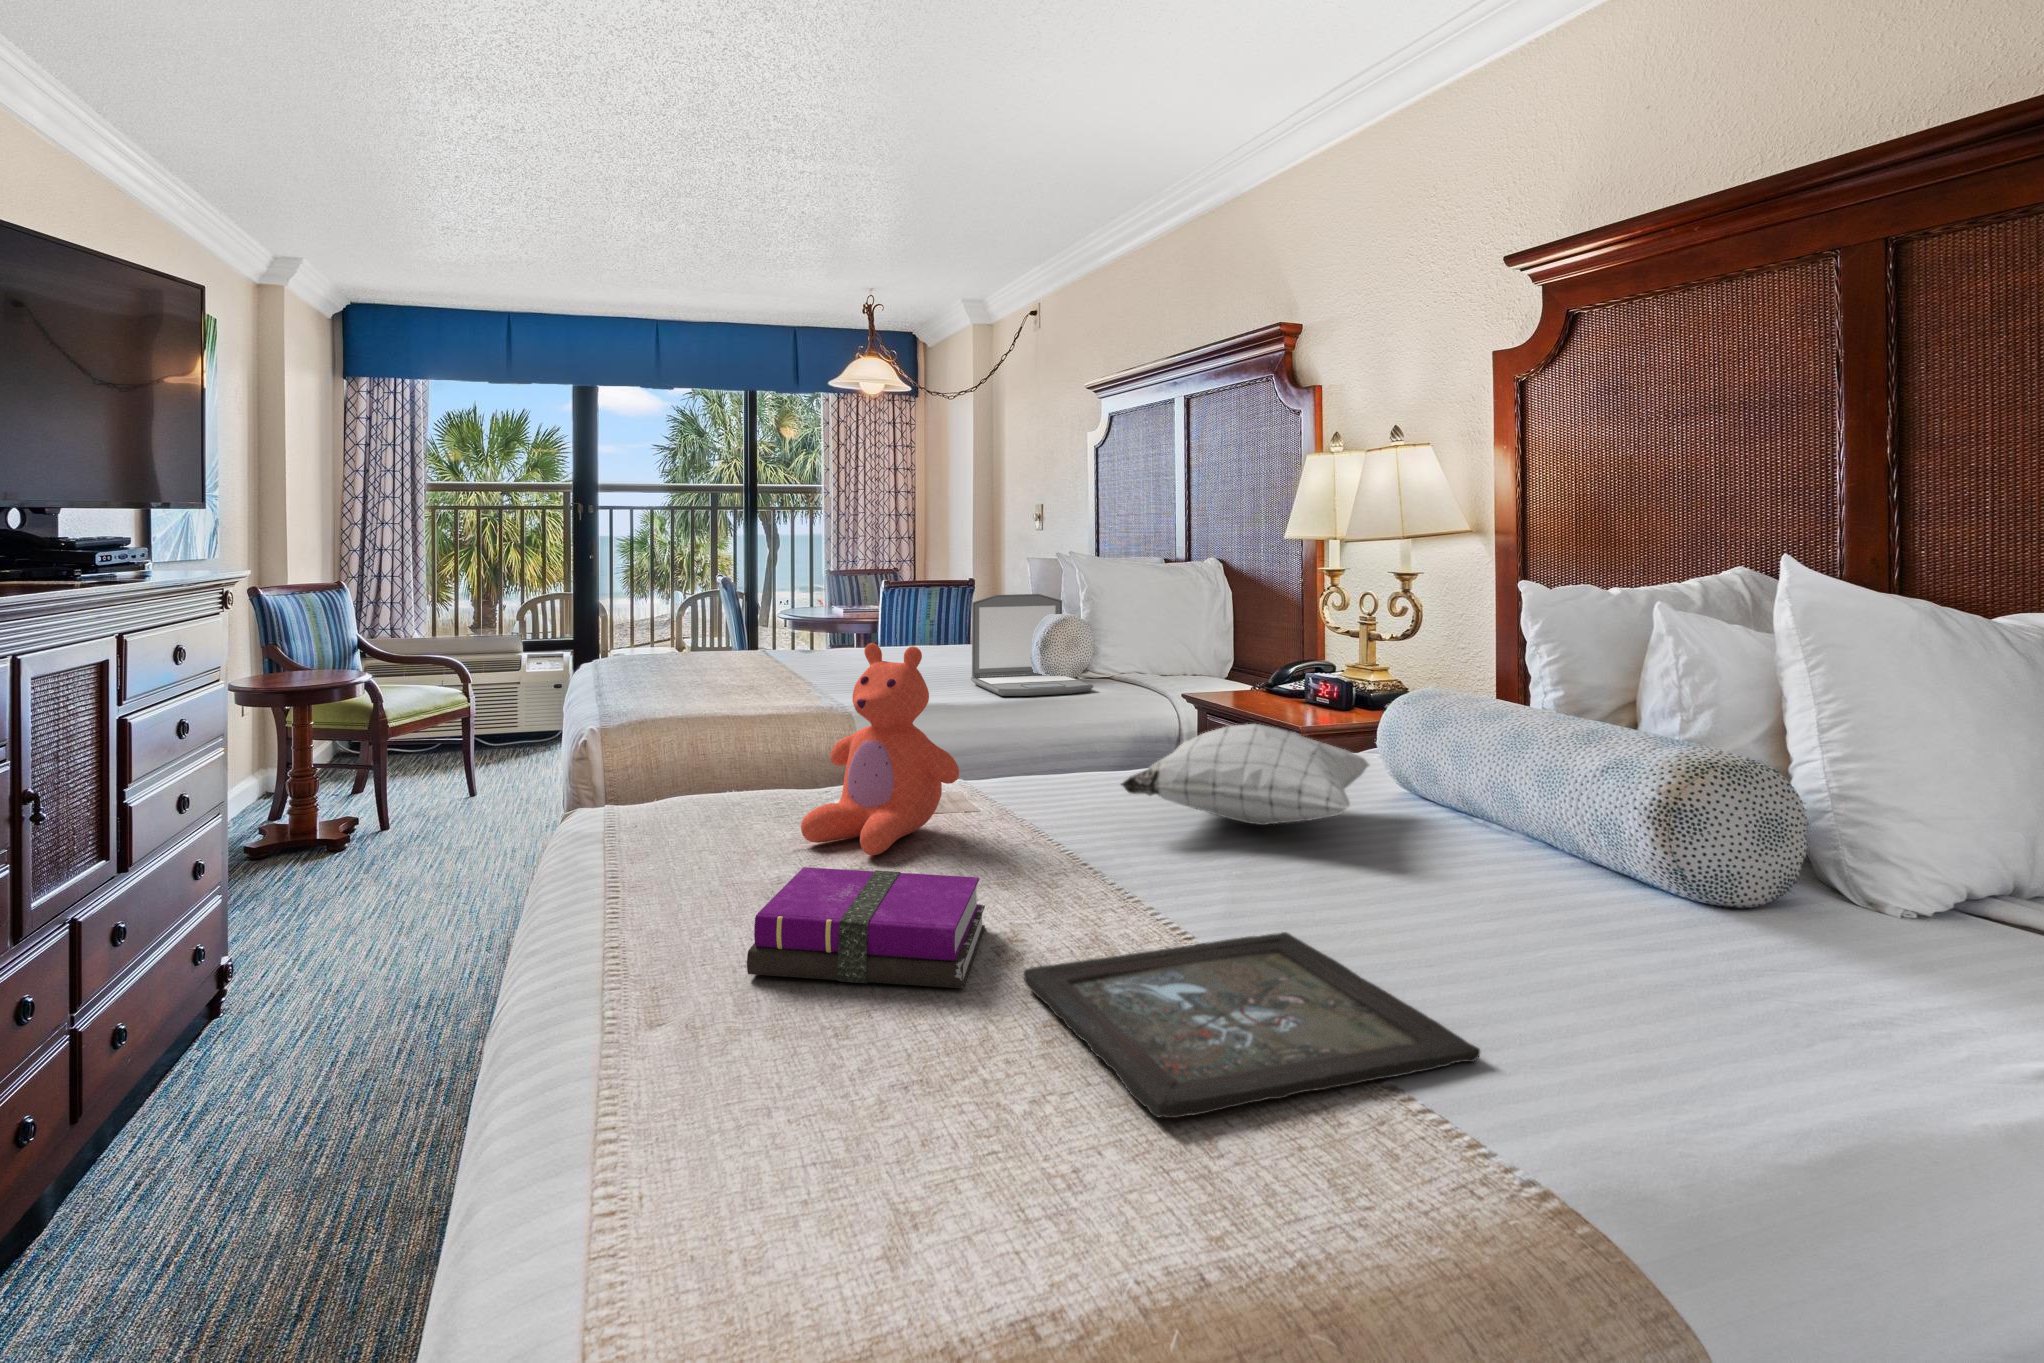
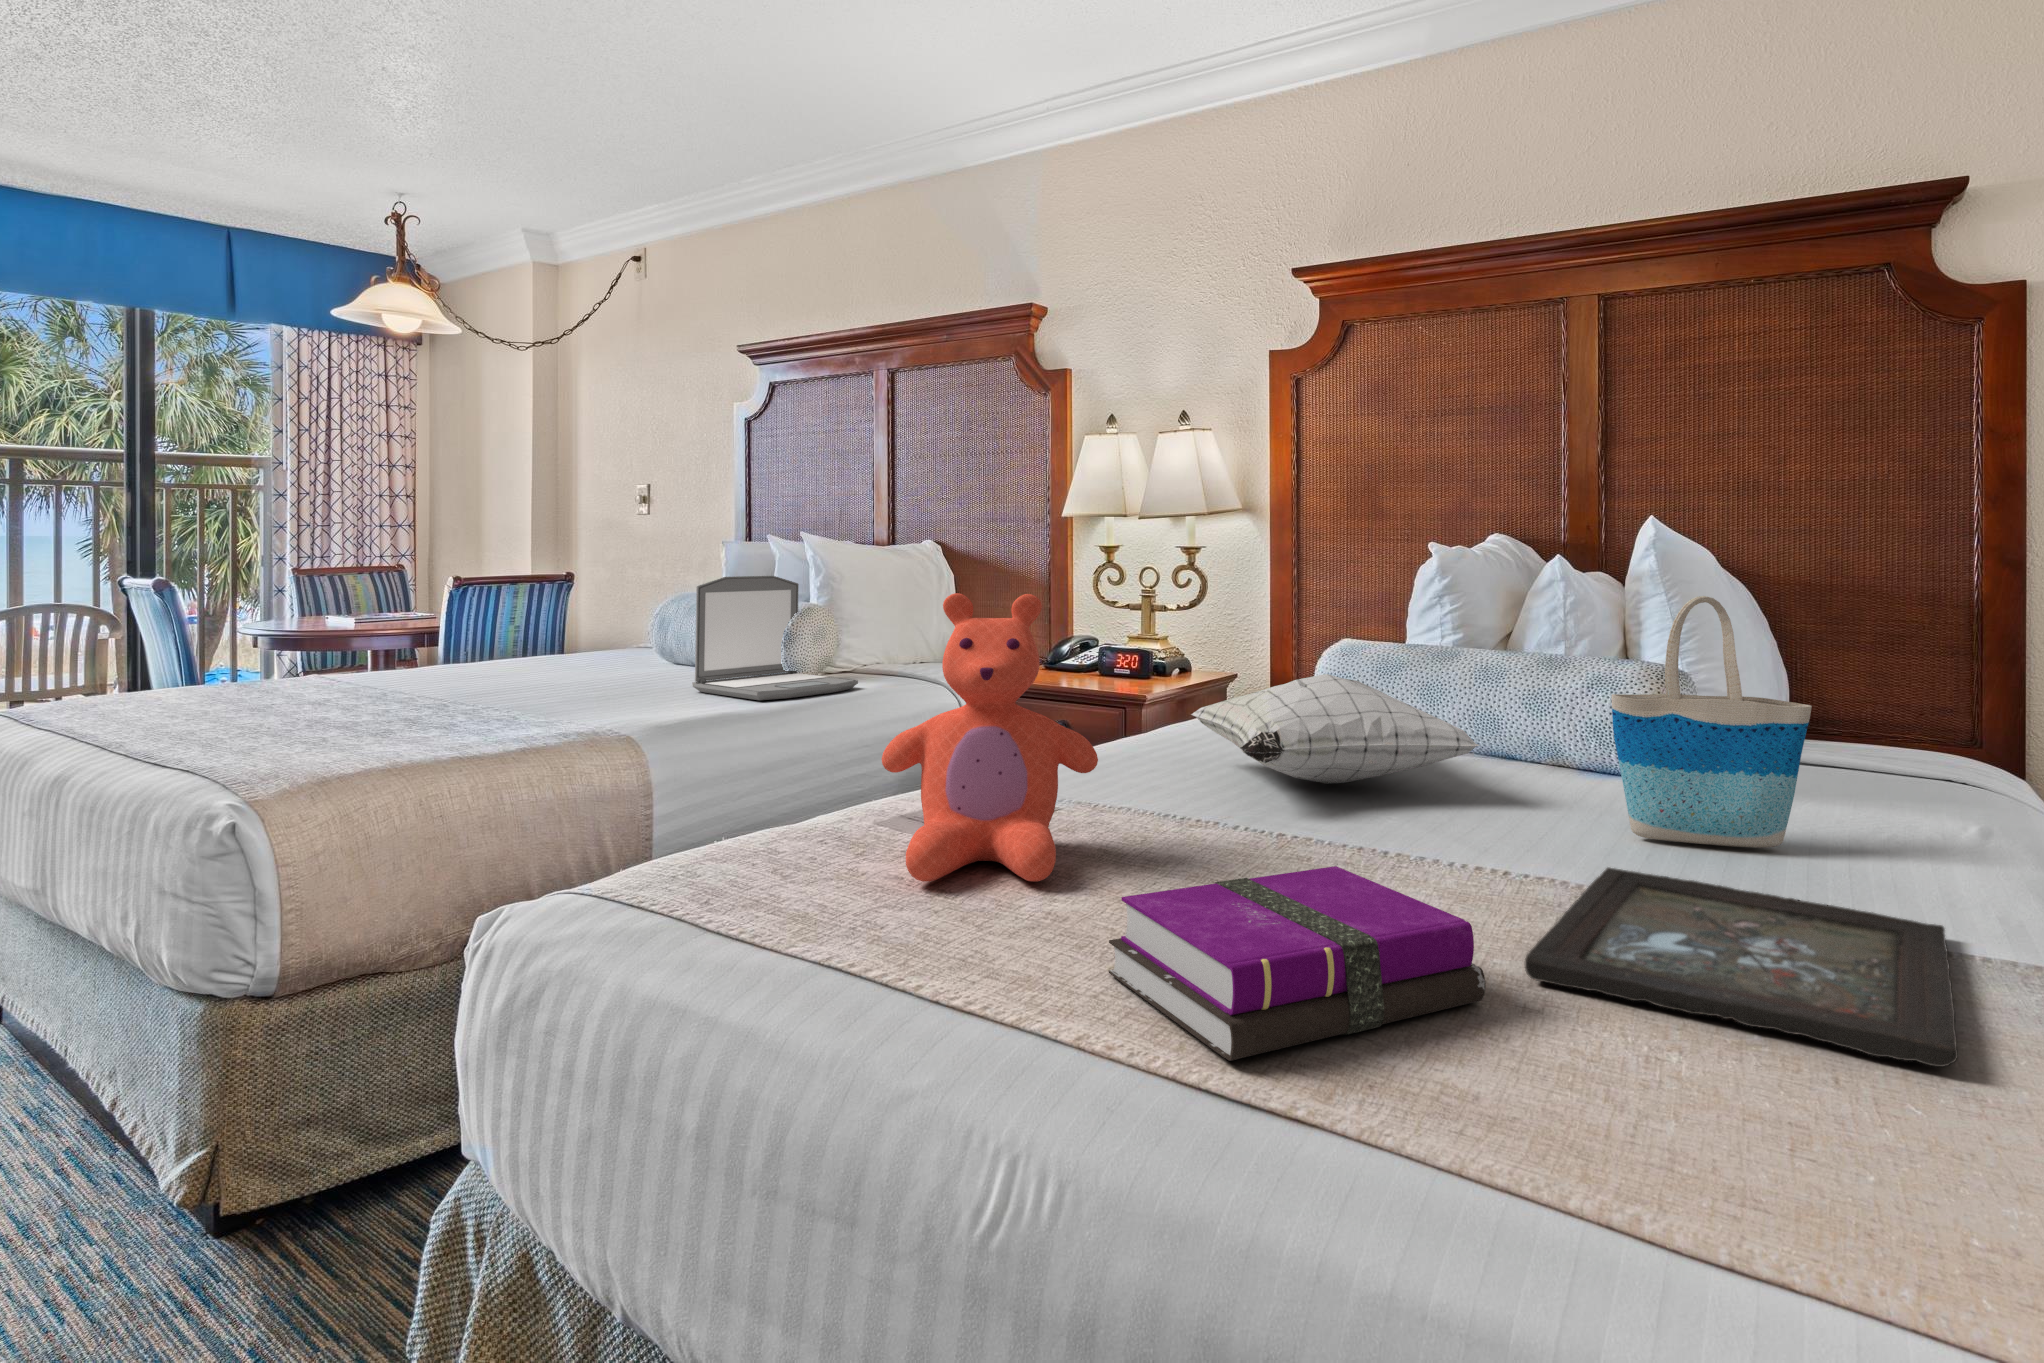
tote bag: none [1402,685,1587,956] -> present [1612,596,1812,848]

